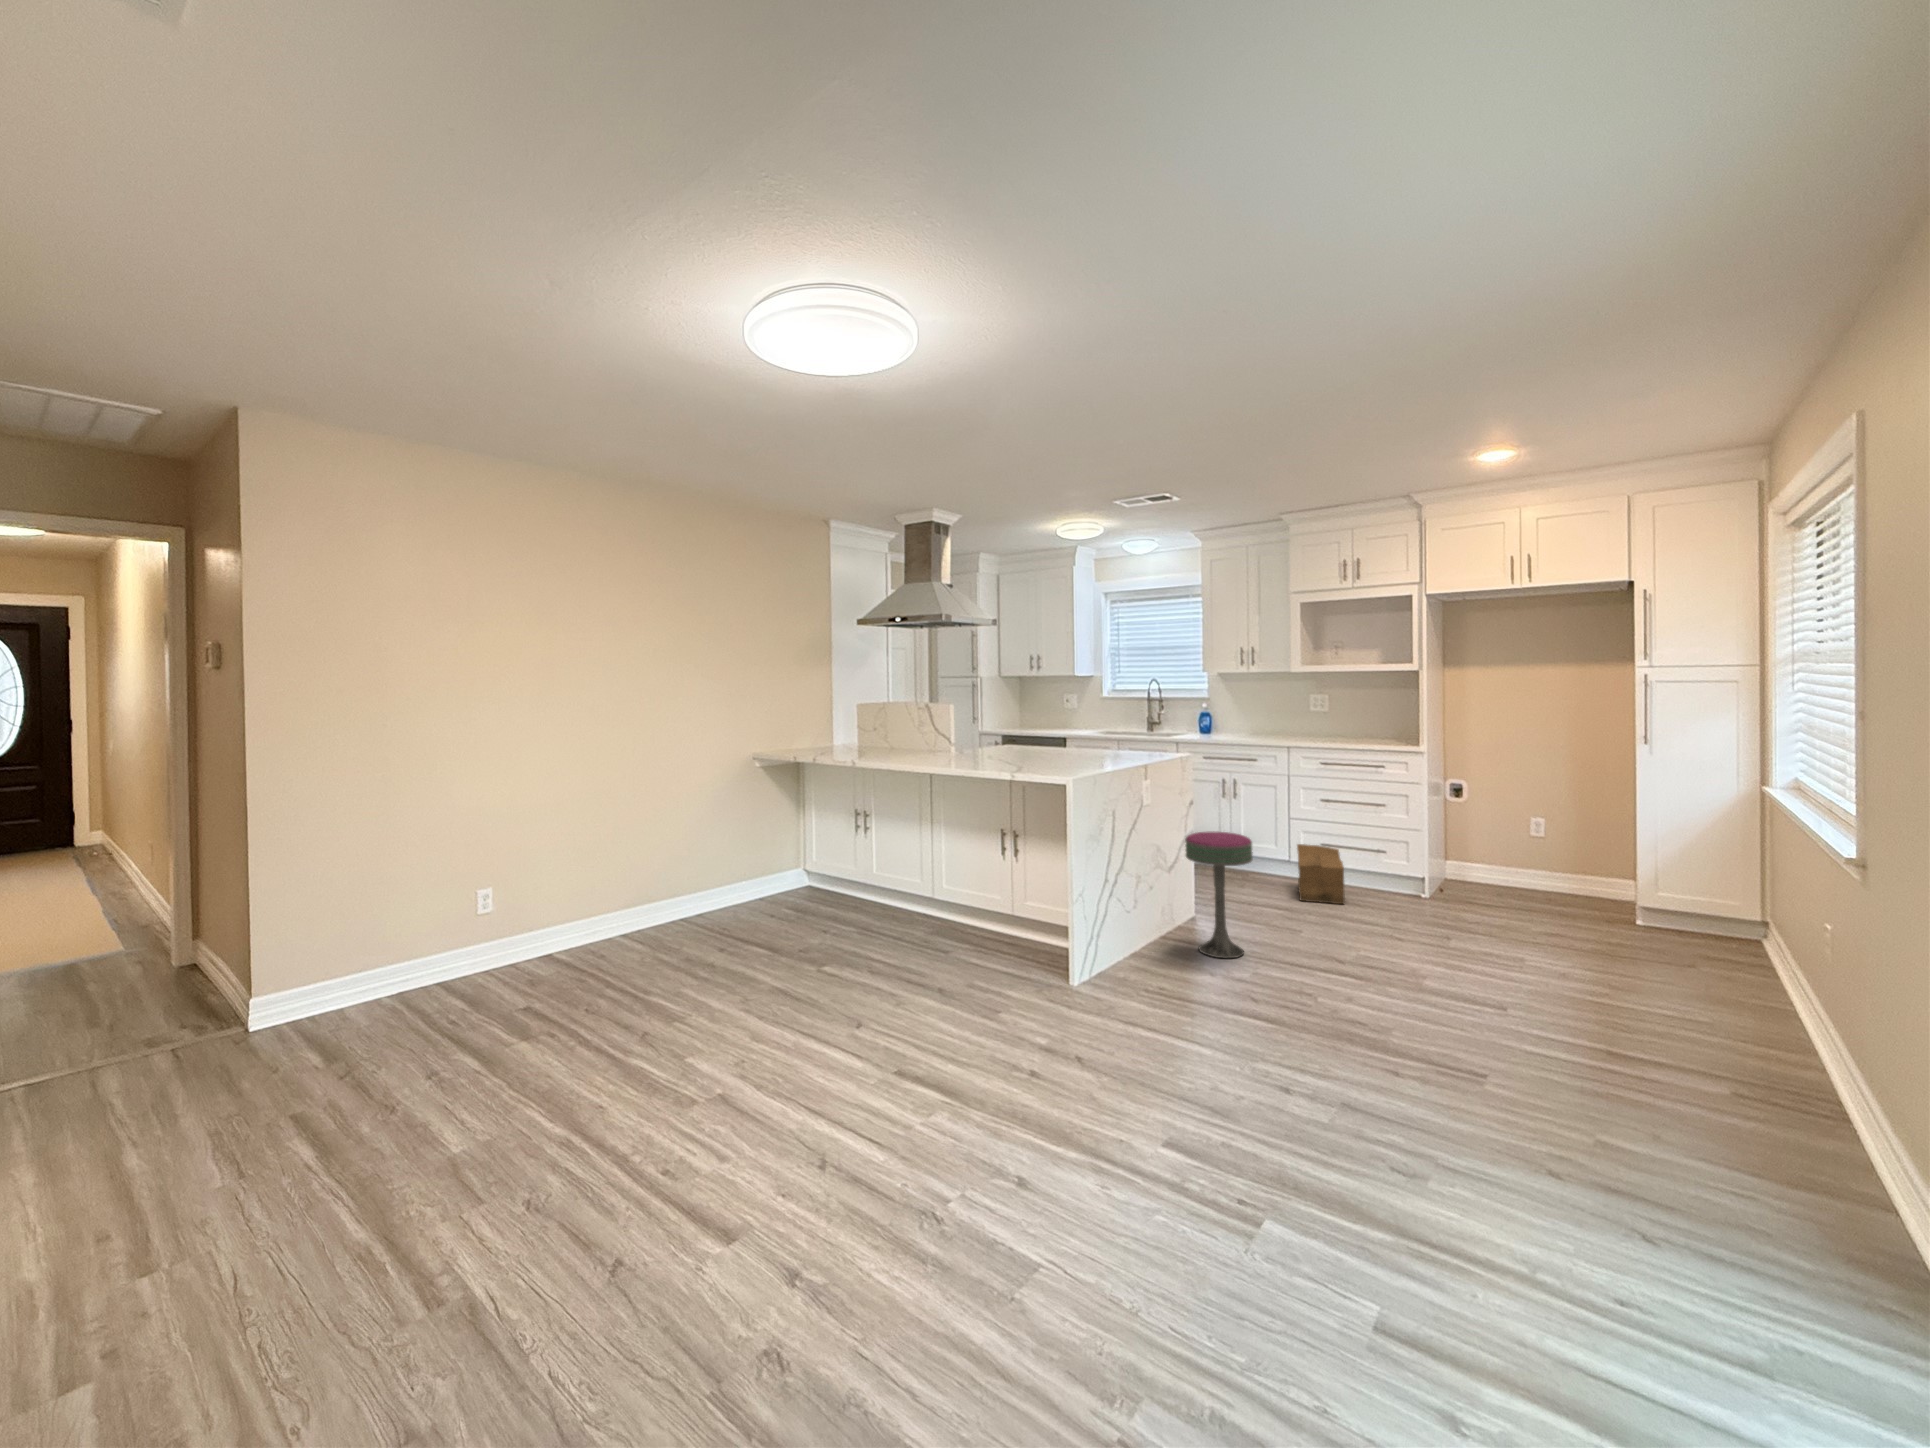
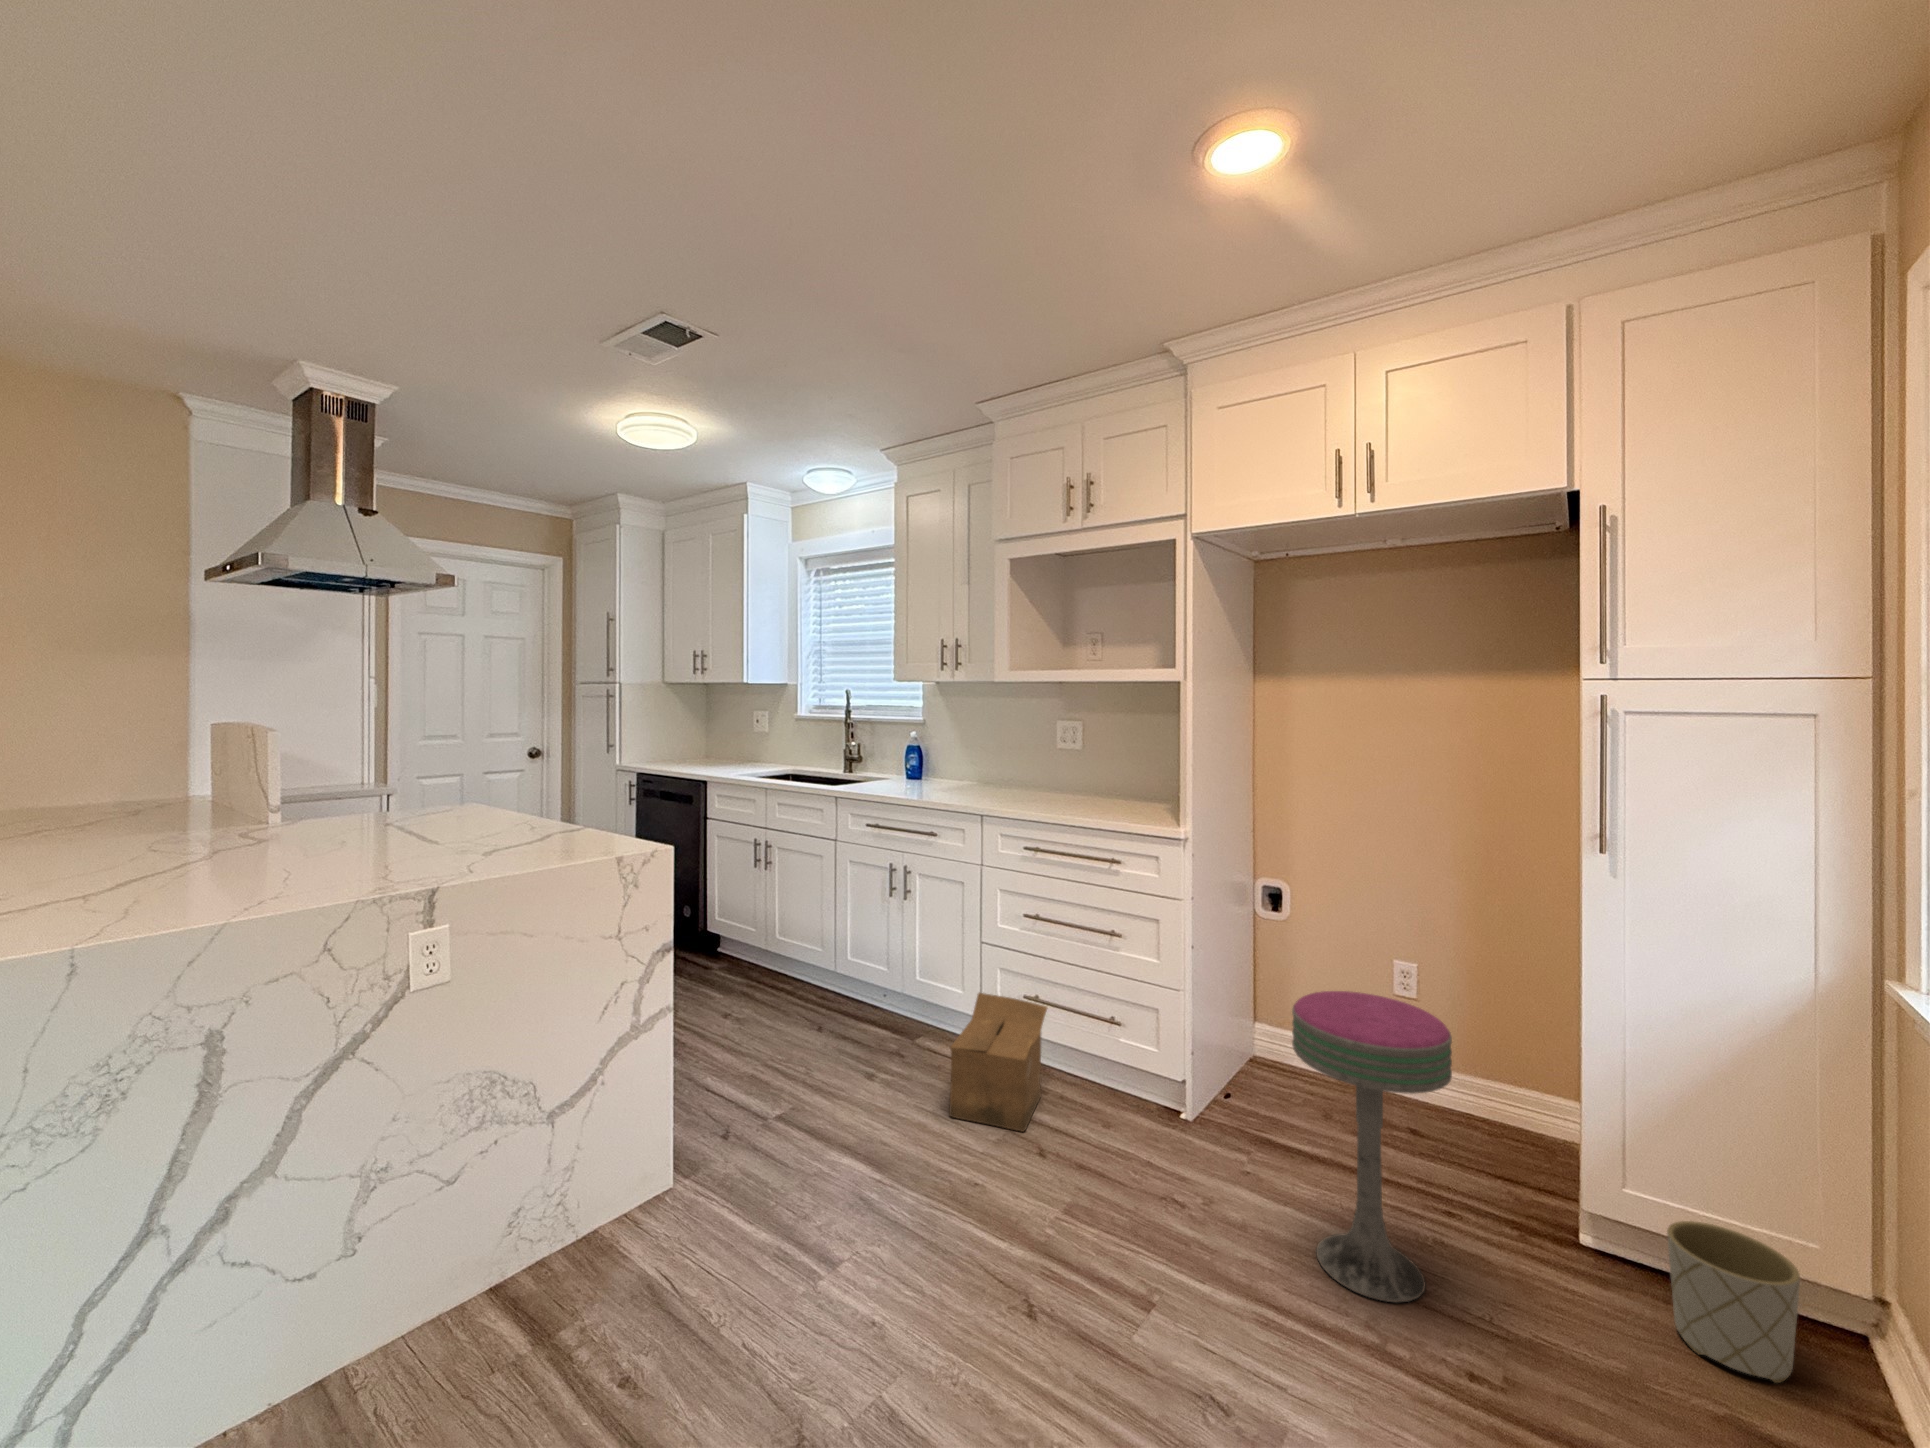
bar stool: present [1185,831,1253,958] -> present [1292,991,1452,1303]
planter: none [1675,903,1729,955] -> present [1667,1221,1800,1383]

